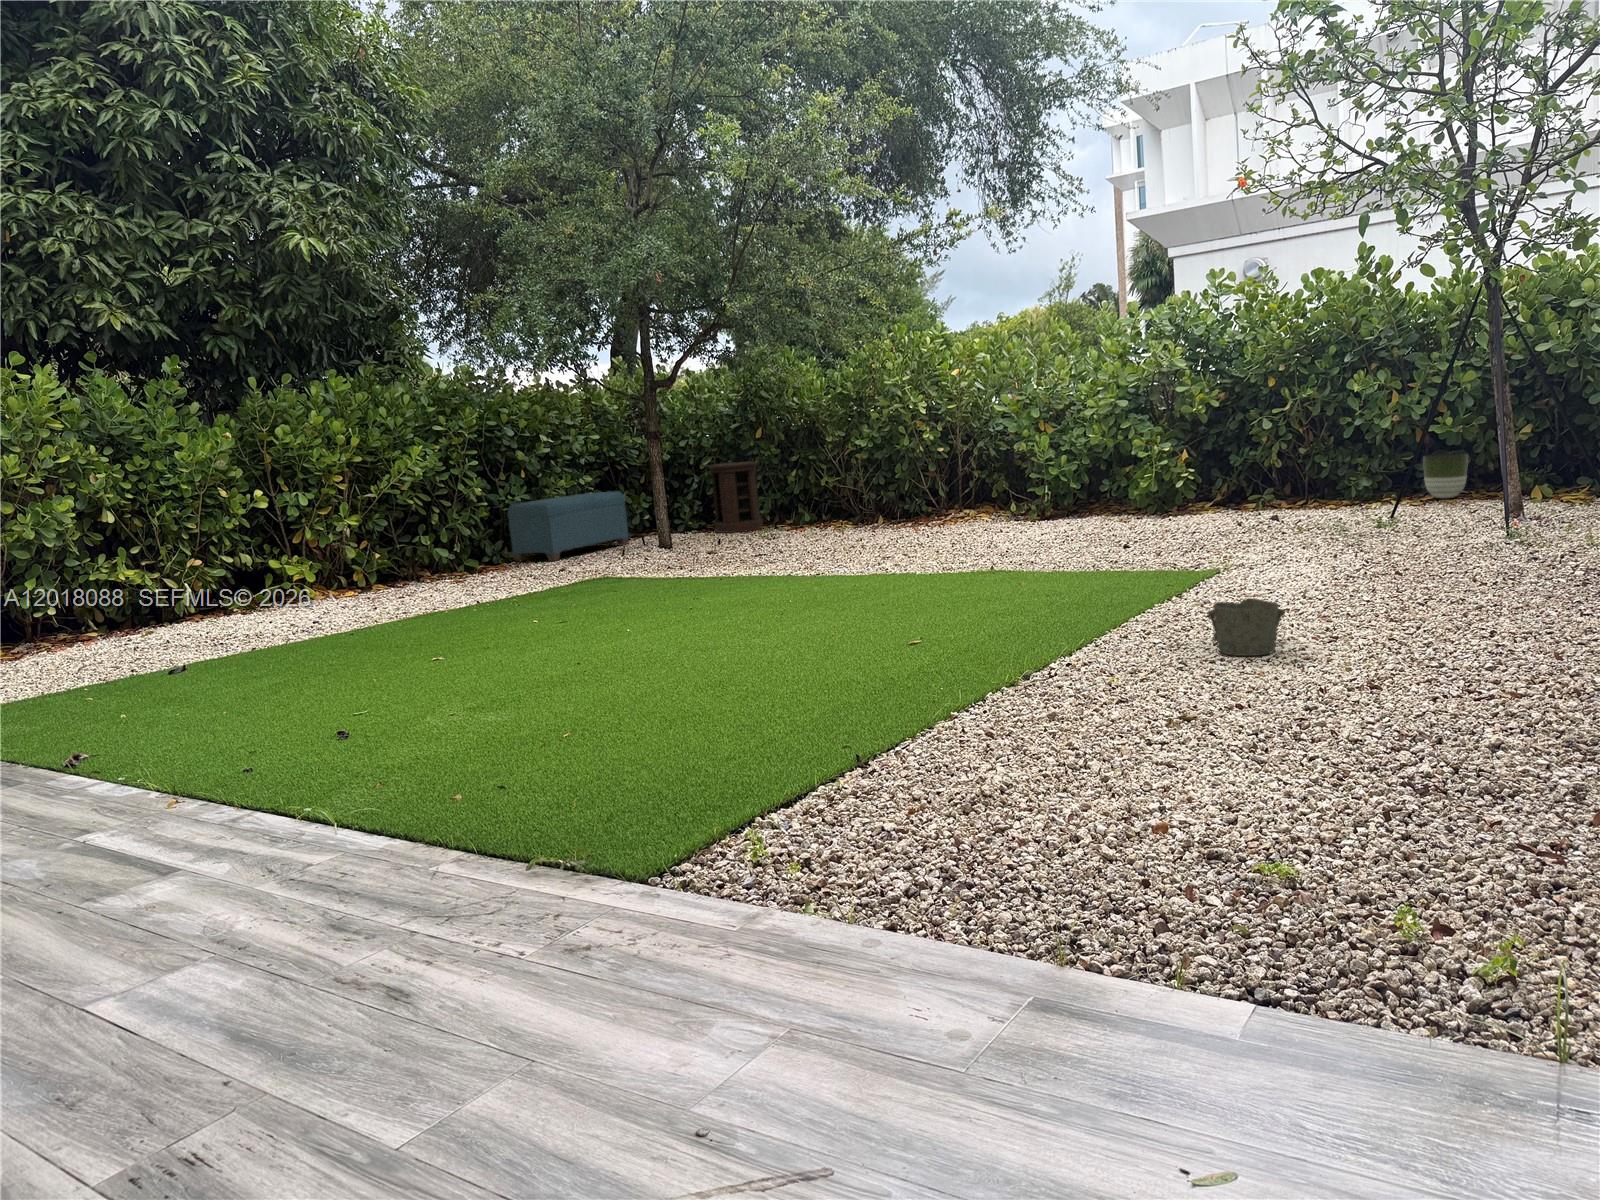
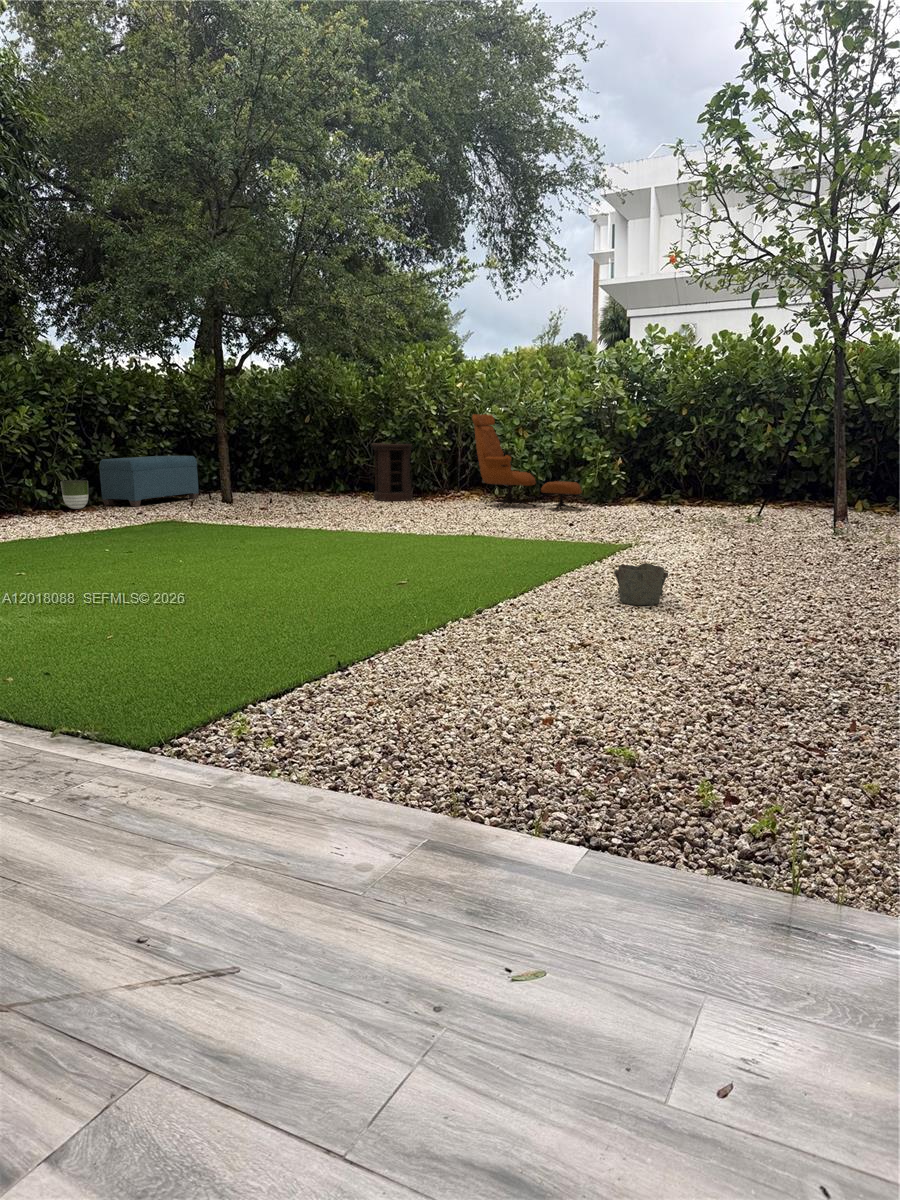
lounge chair: none [977,407,1134,531] -> present [472,414,582,511]
planter: present [1423,454,1468,498] -> present [61,480,88,509]
side table: present [708,462,762,533] -> present [372,443,413,501]

